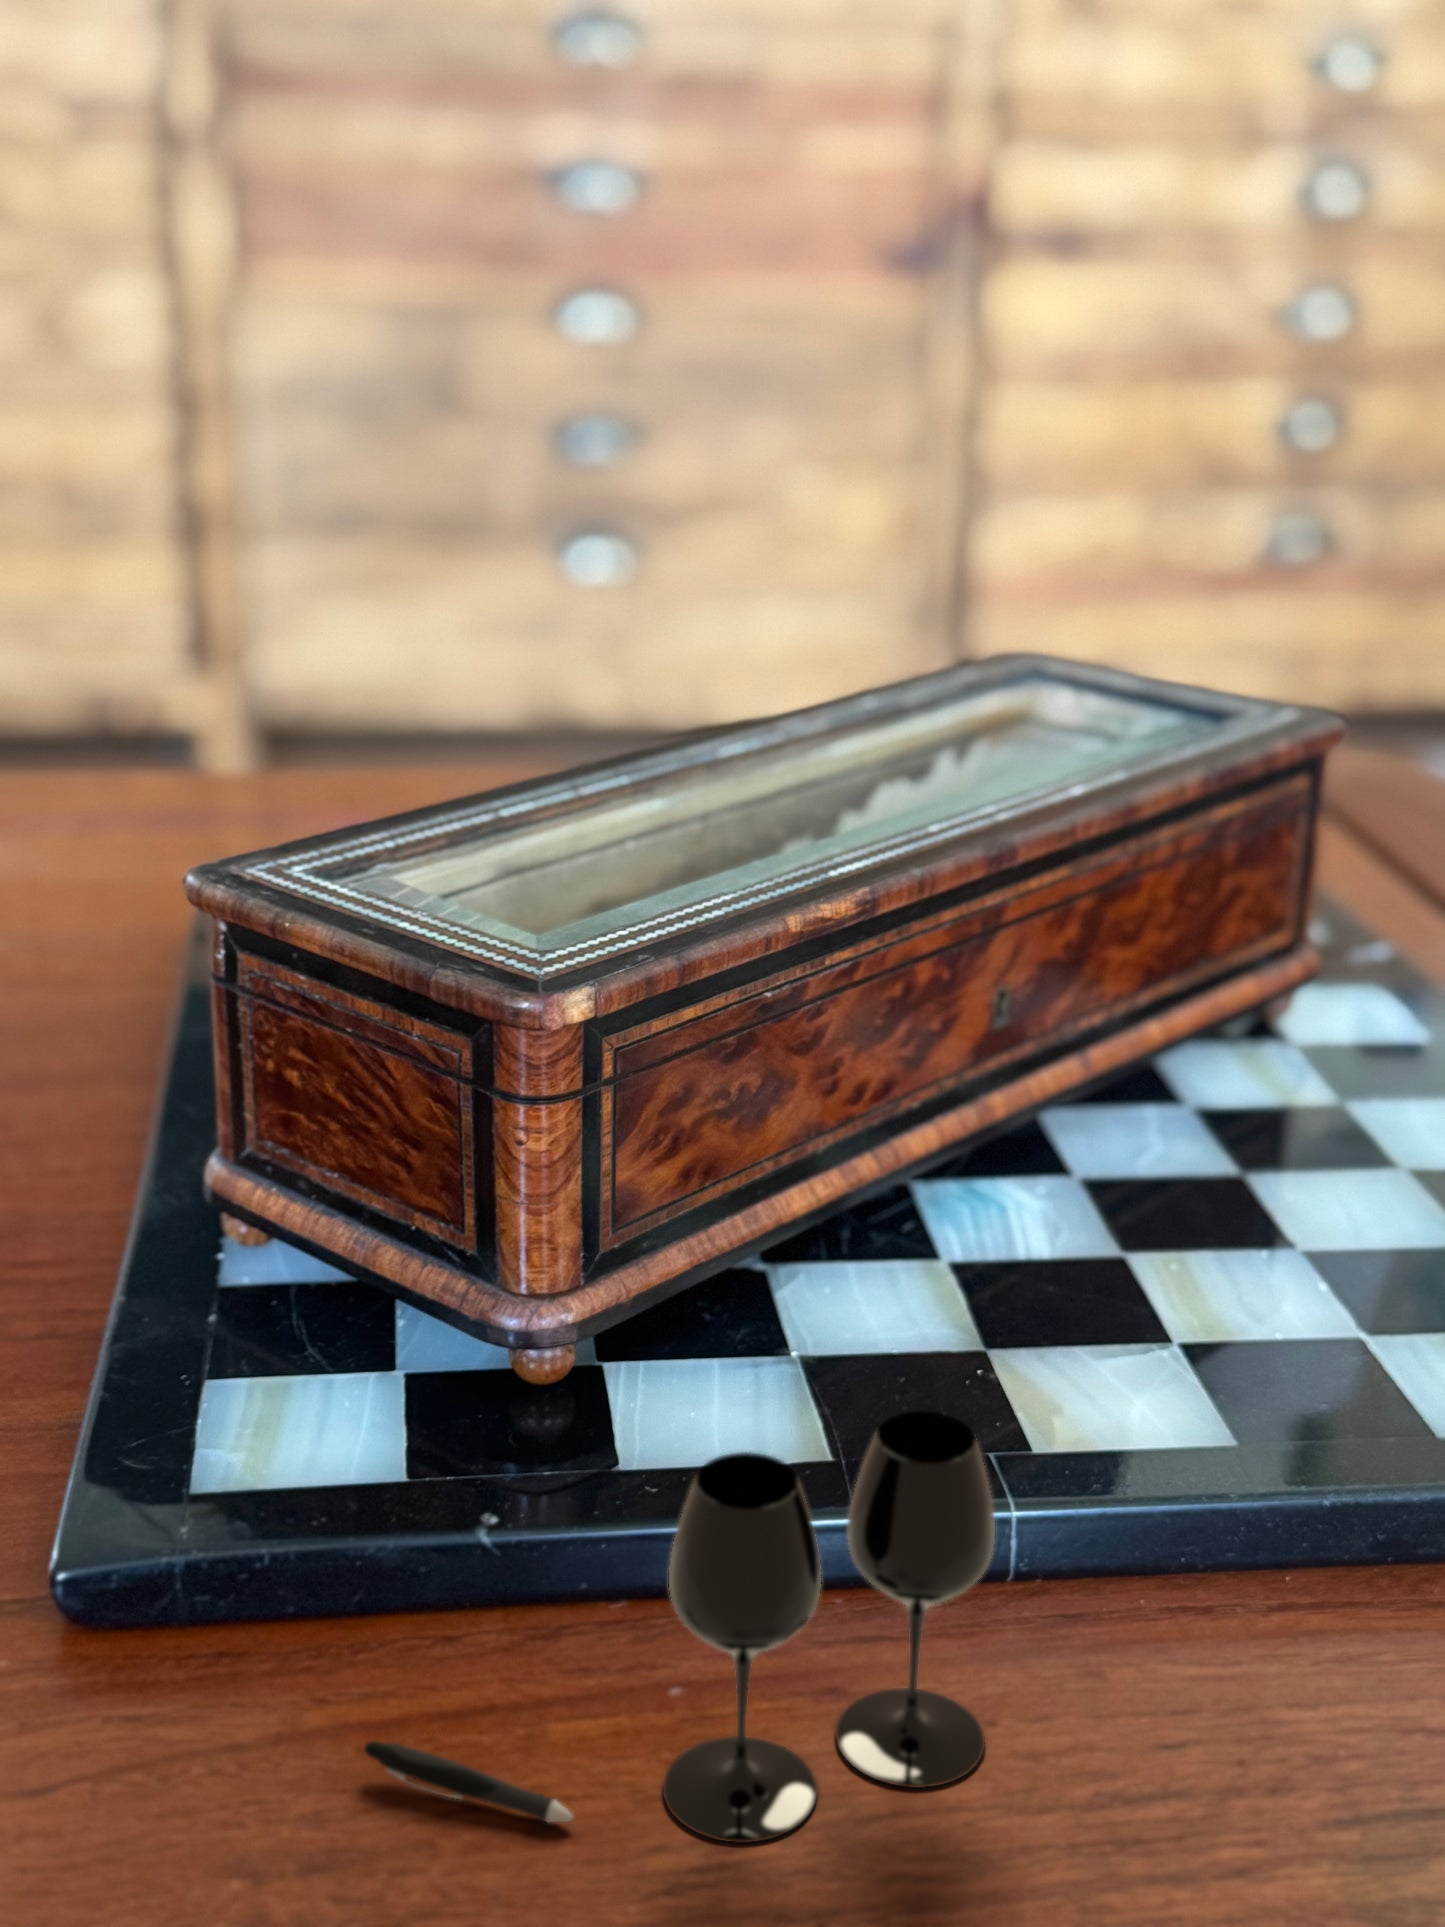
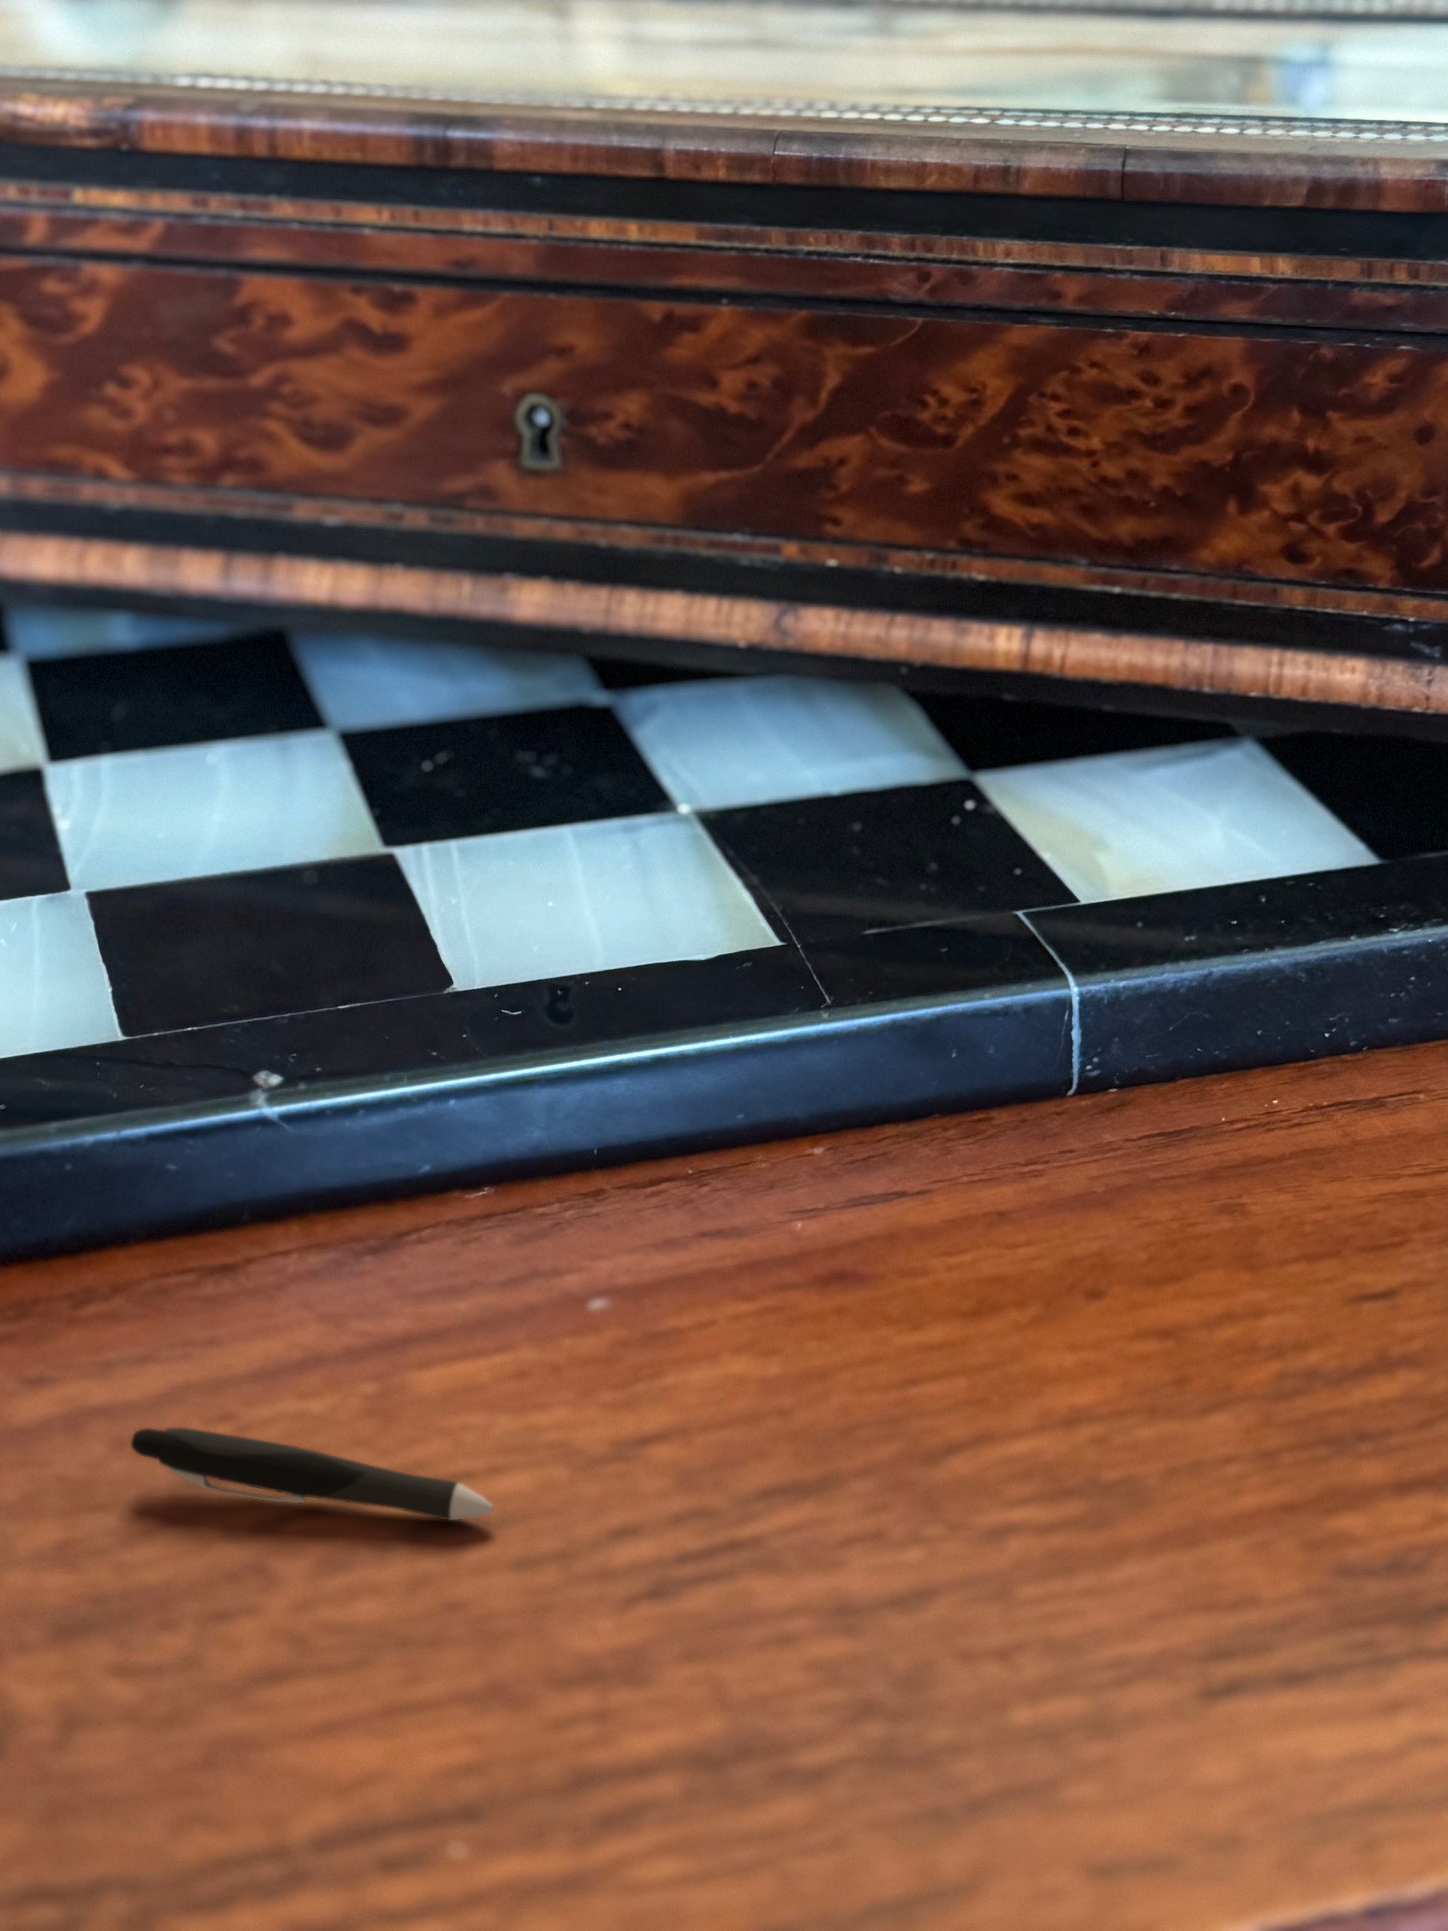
wine glass: present [663,1410,995,1843] -> none [621,805,1117,1514]

